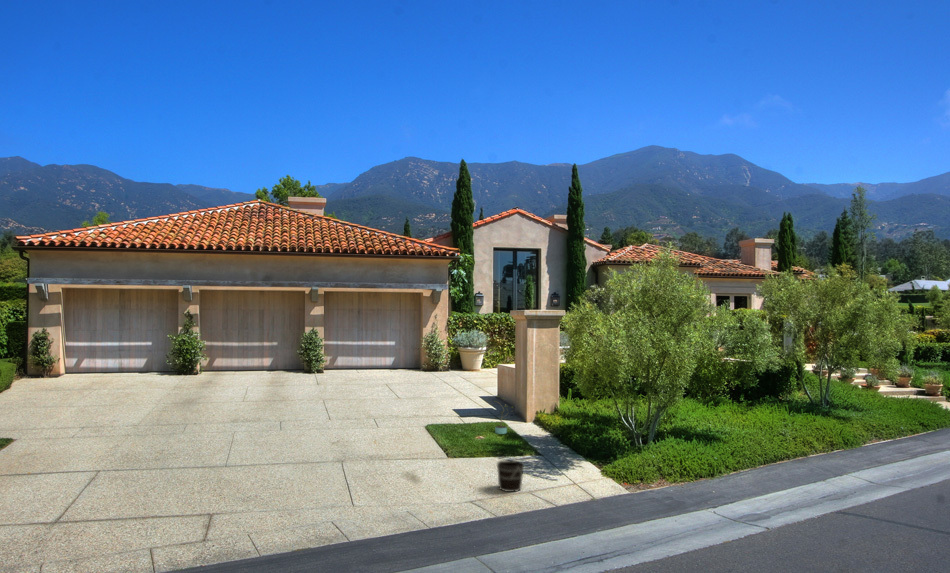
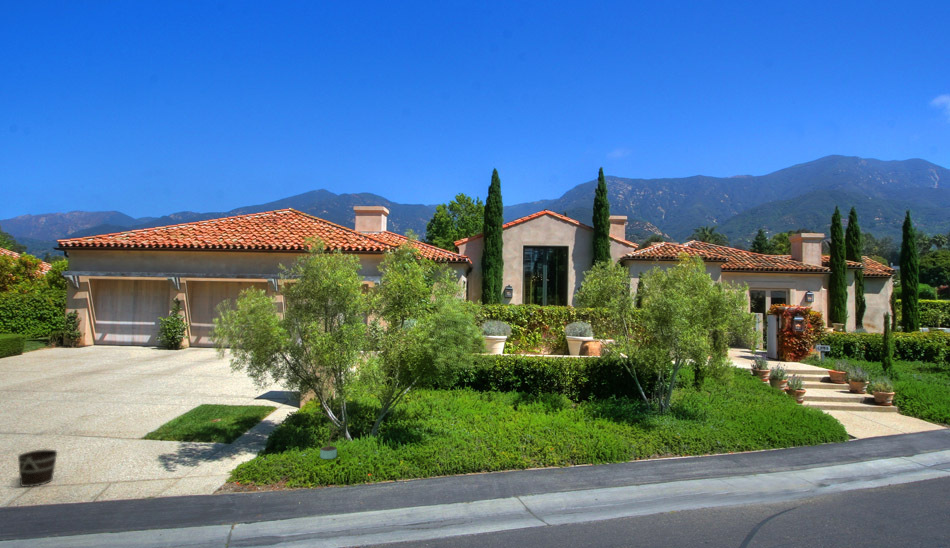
potted plant: present [494,396,513,434] -> present [315,404,345,459]

